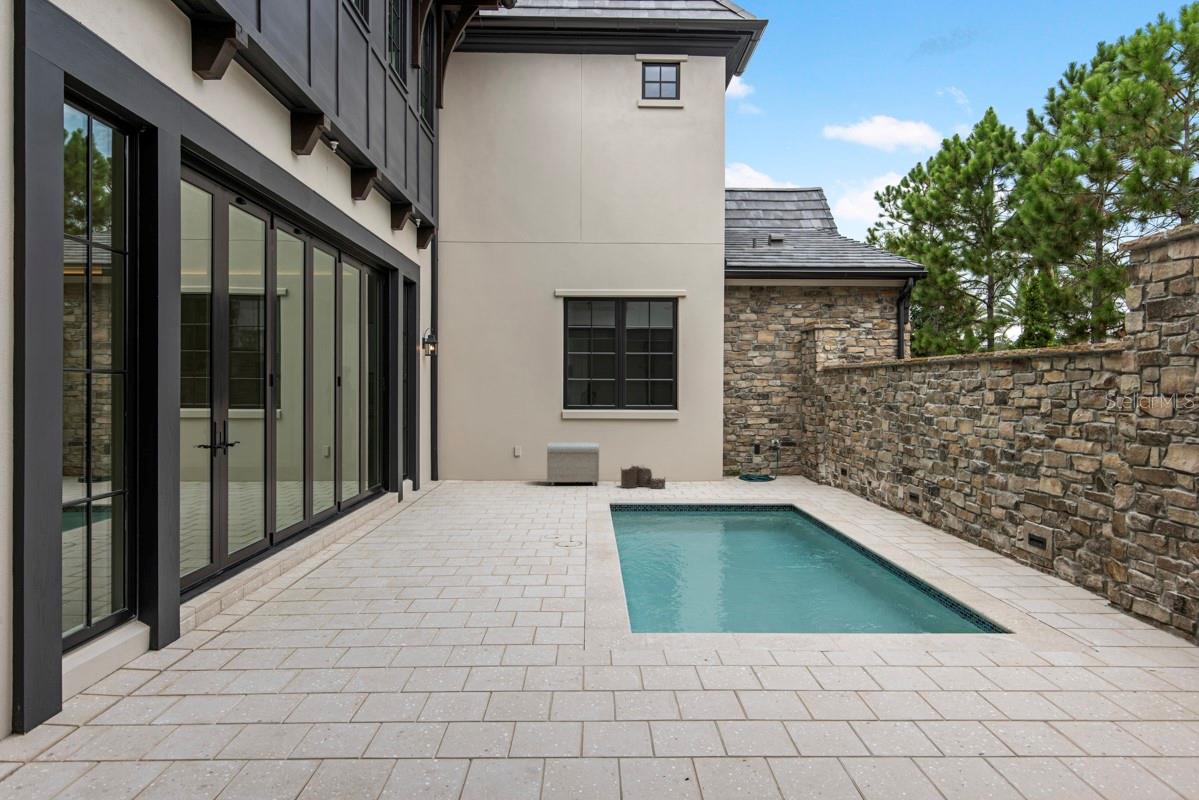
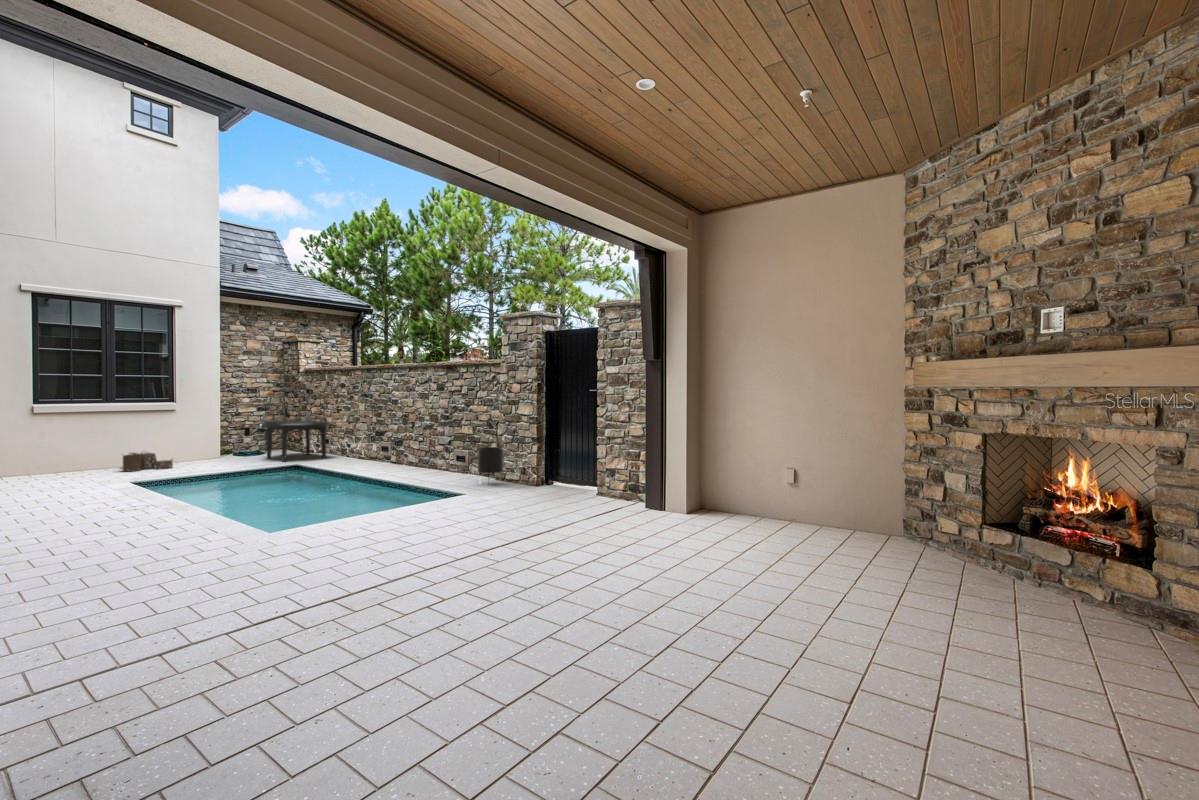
round table: none [758,439,847,497] -> present [262,421,330,462]
storage bench: present [547,442,599,485] -> none [19,434,95,479]
planter: none [1055,531,1124,621] -> present [478,447,503,474]

